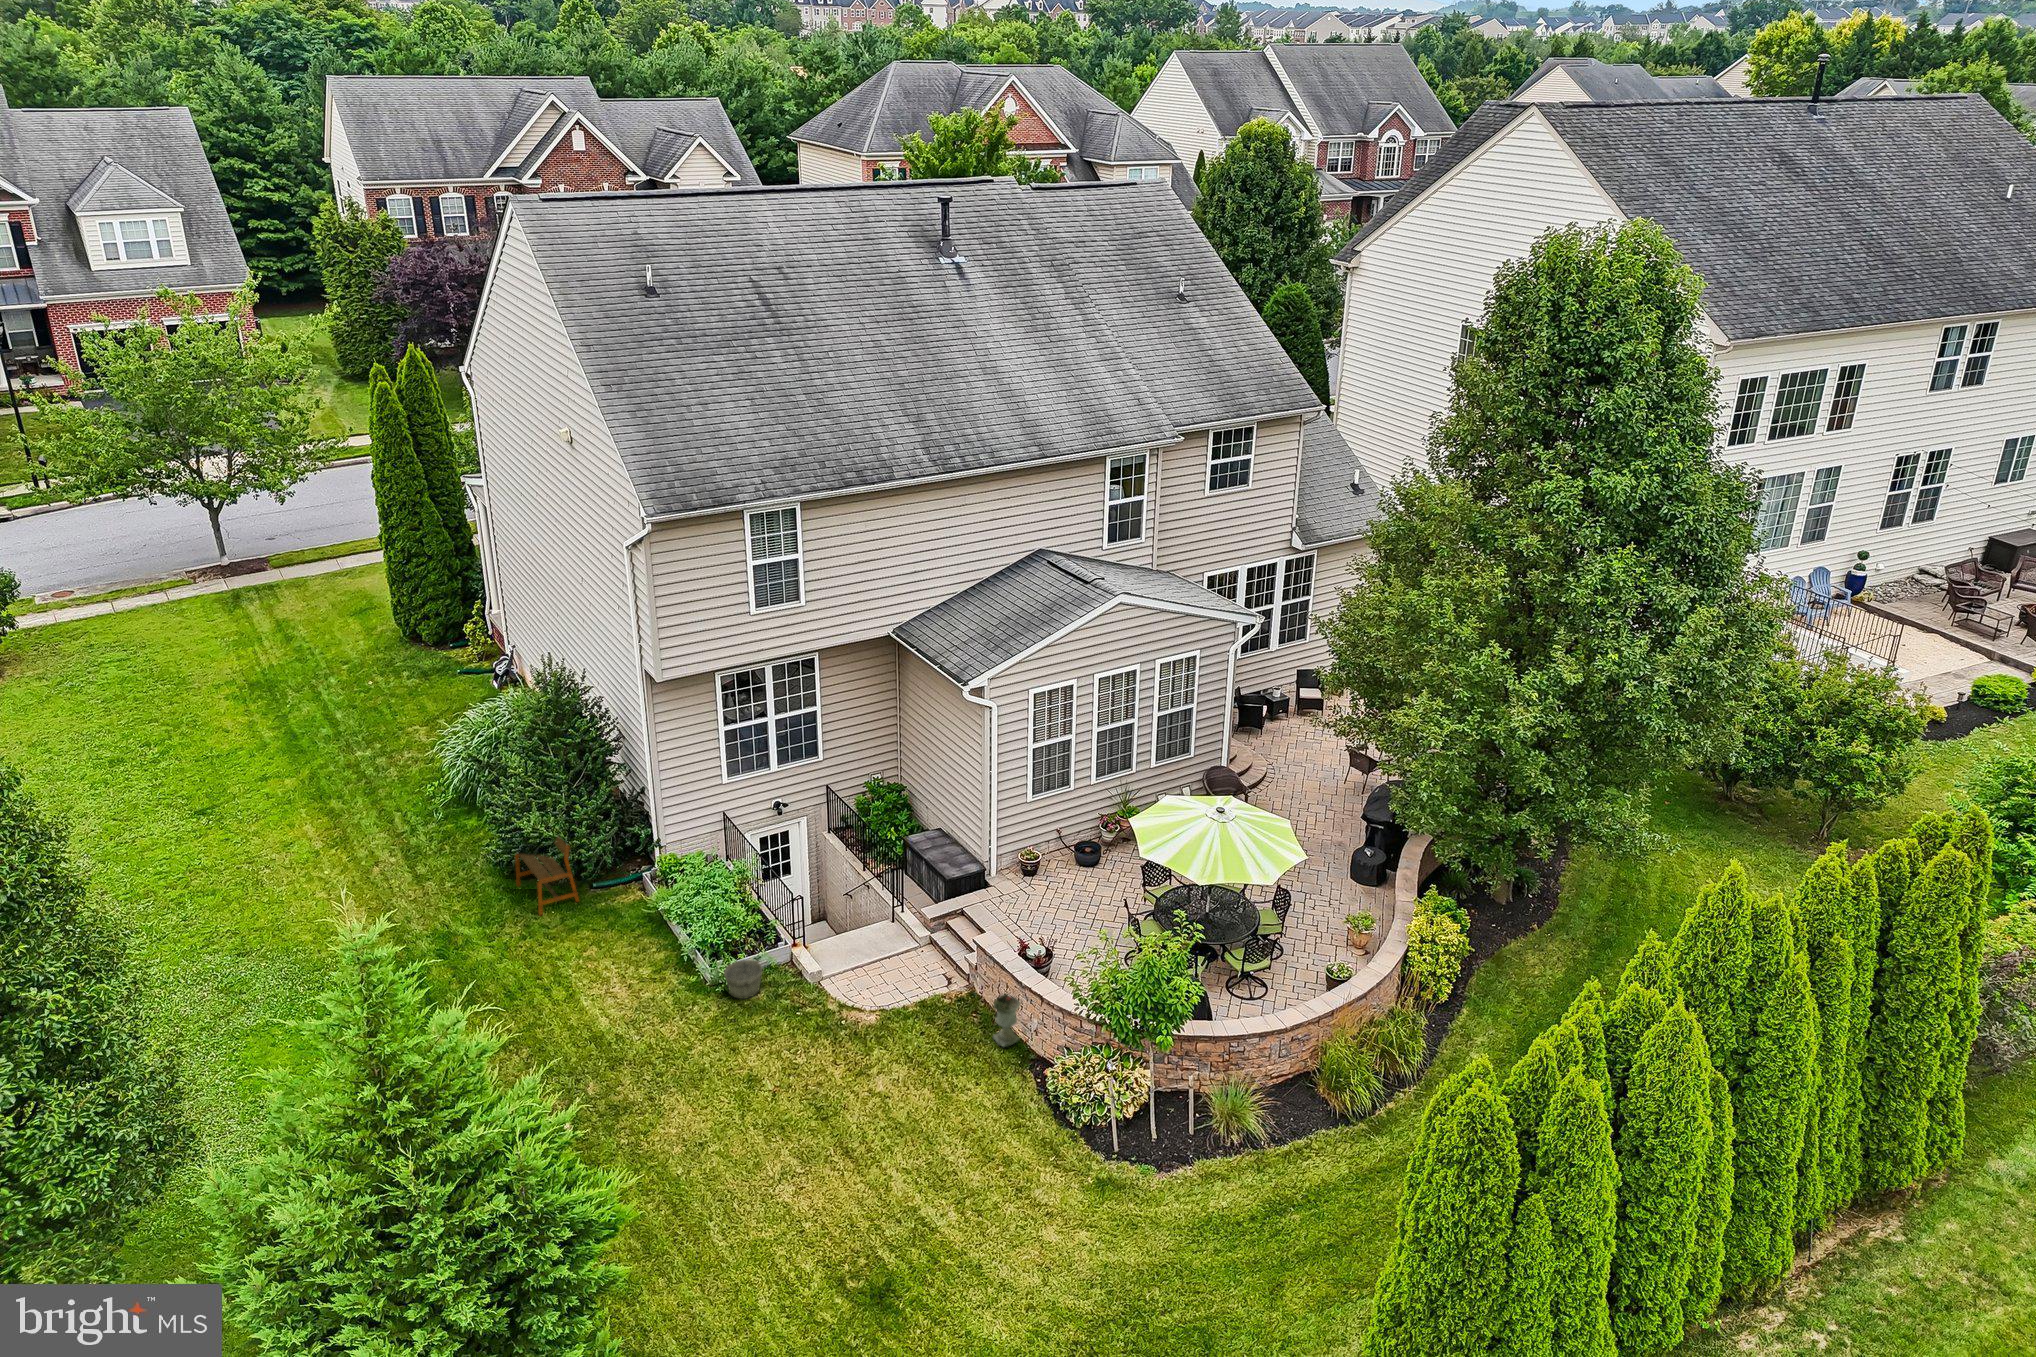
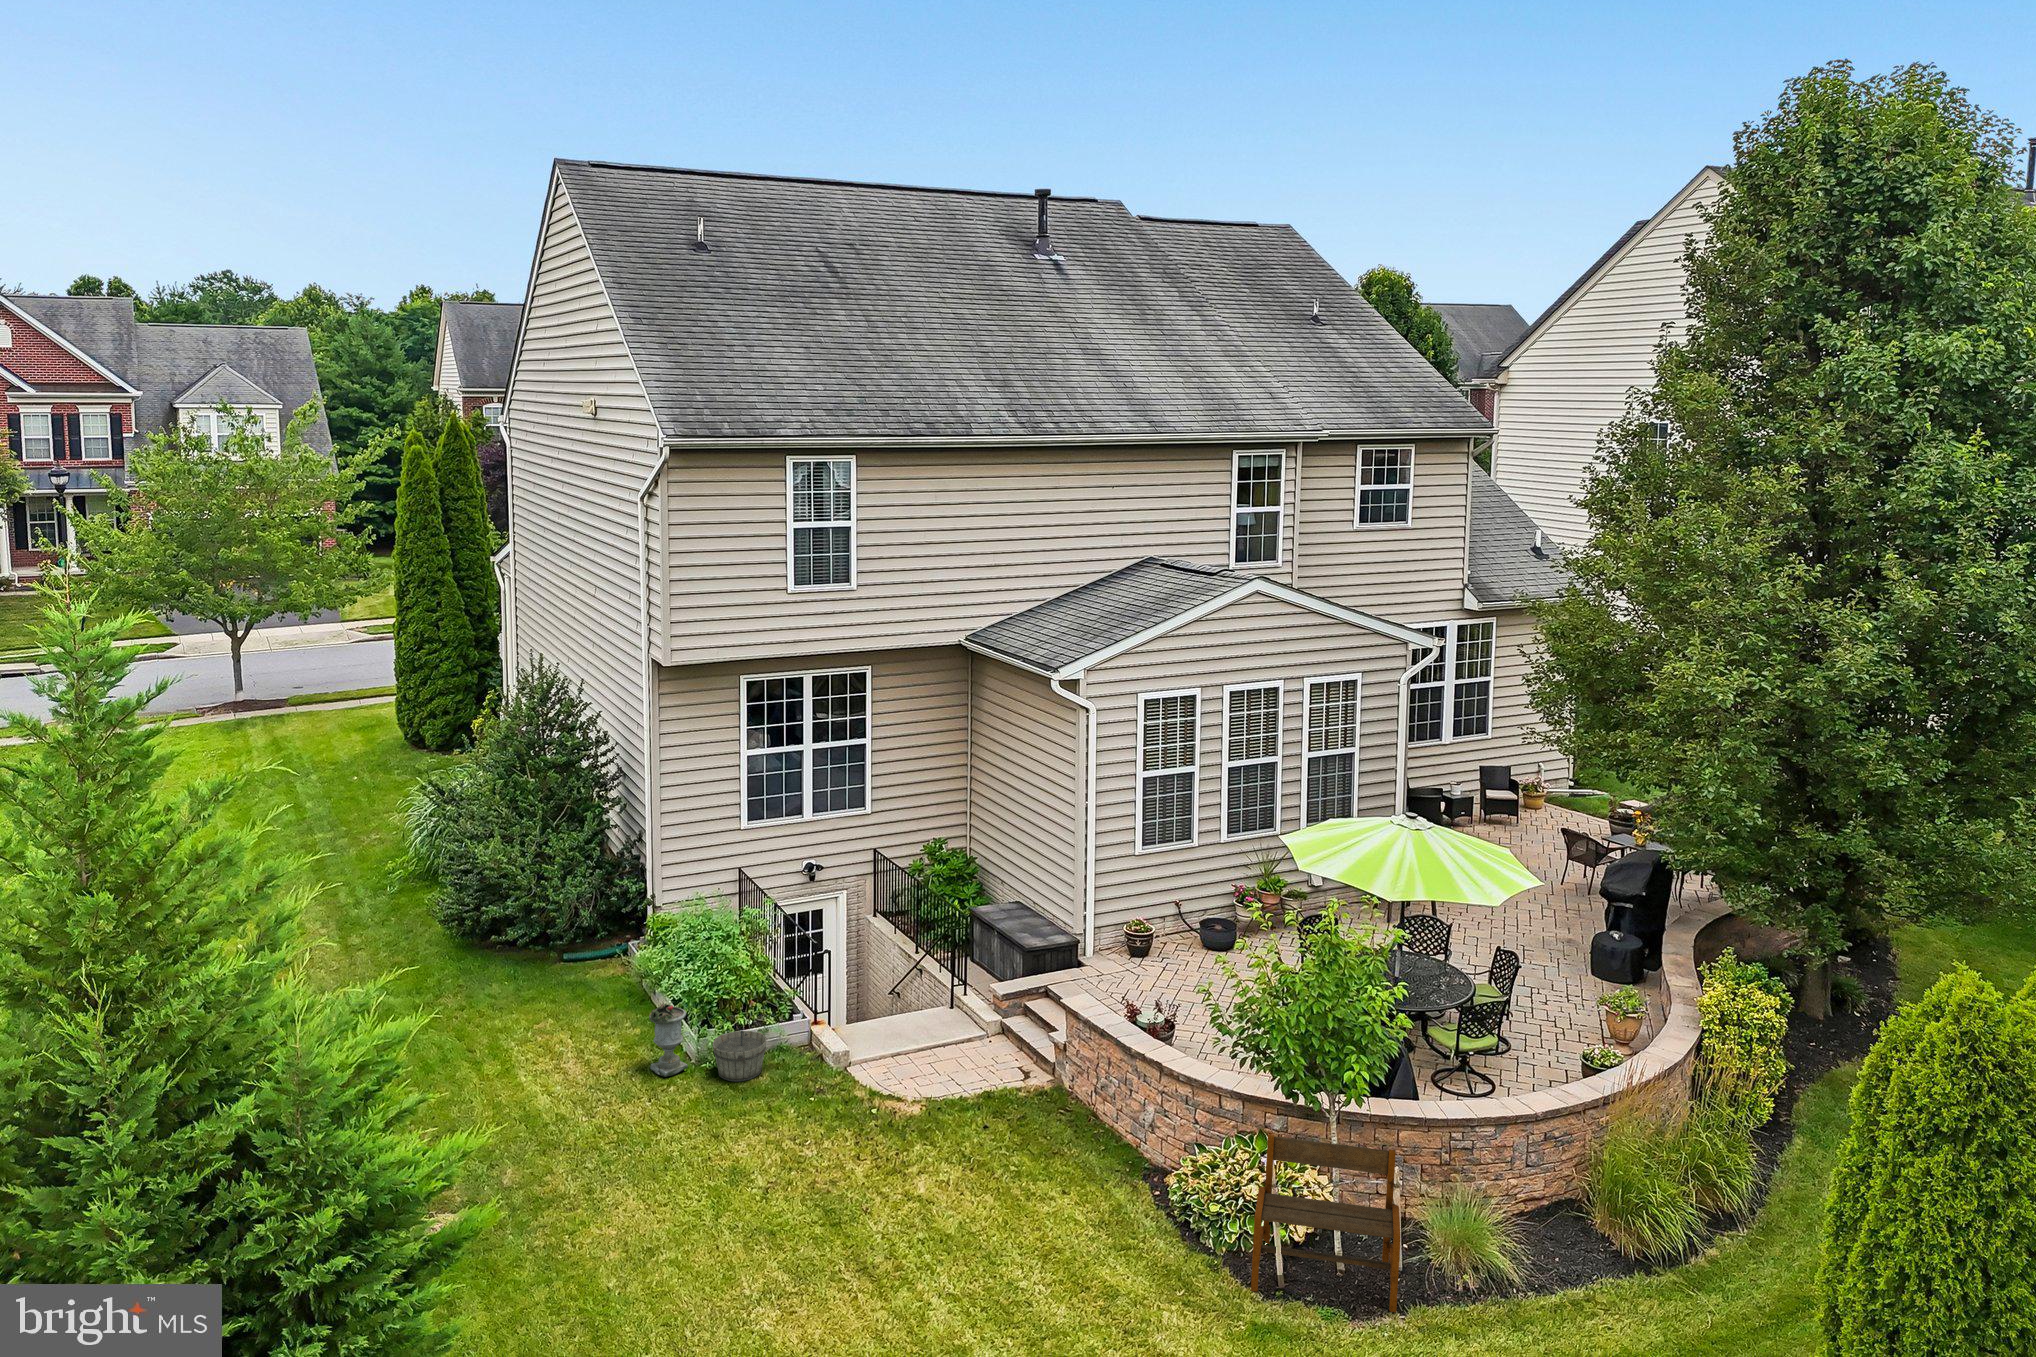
bench: present [515,836,579,915] -> present [1251,1134,1401,1312]
planter: present [993,994,1020,1047] -> present [649,1003,688,1077]

